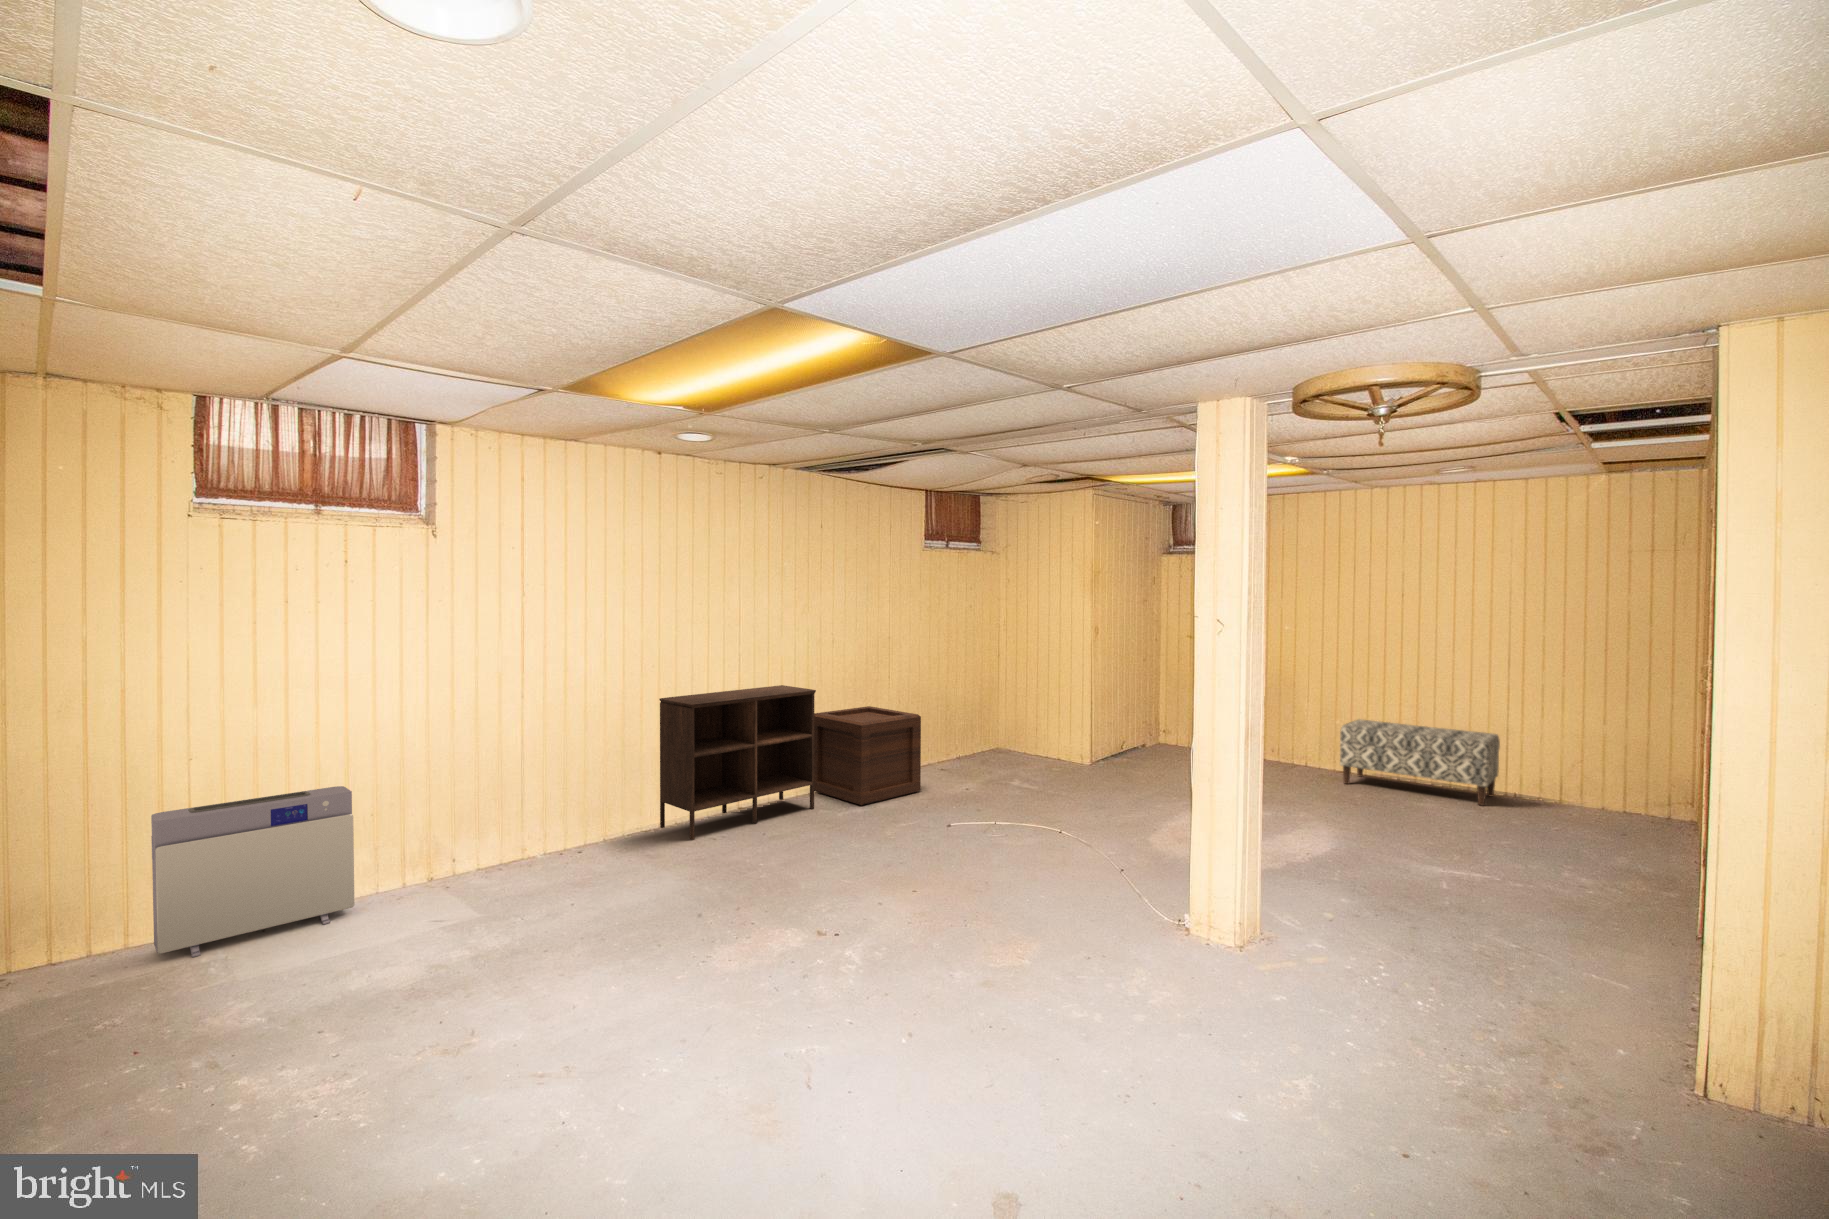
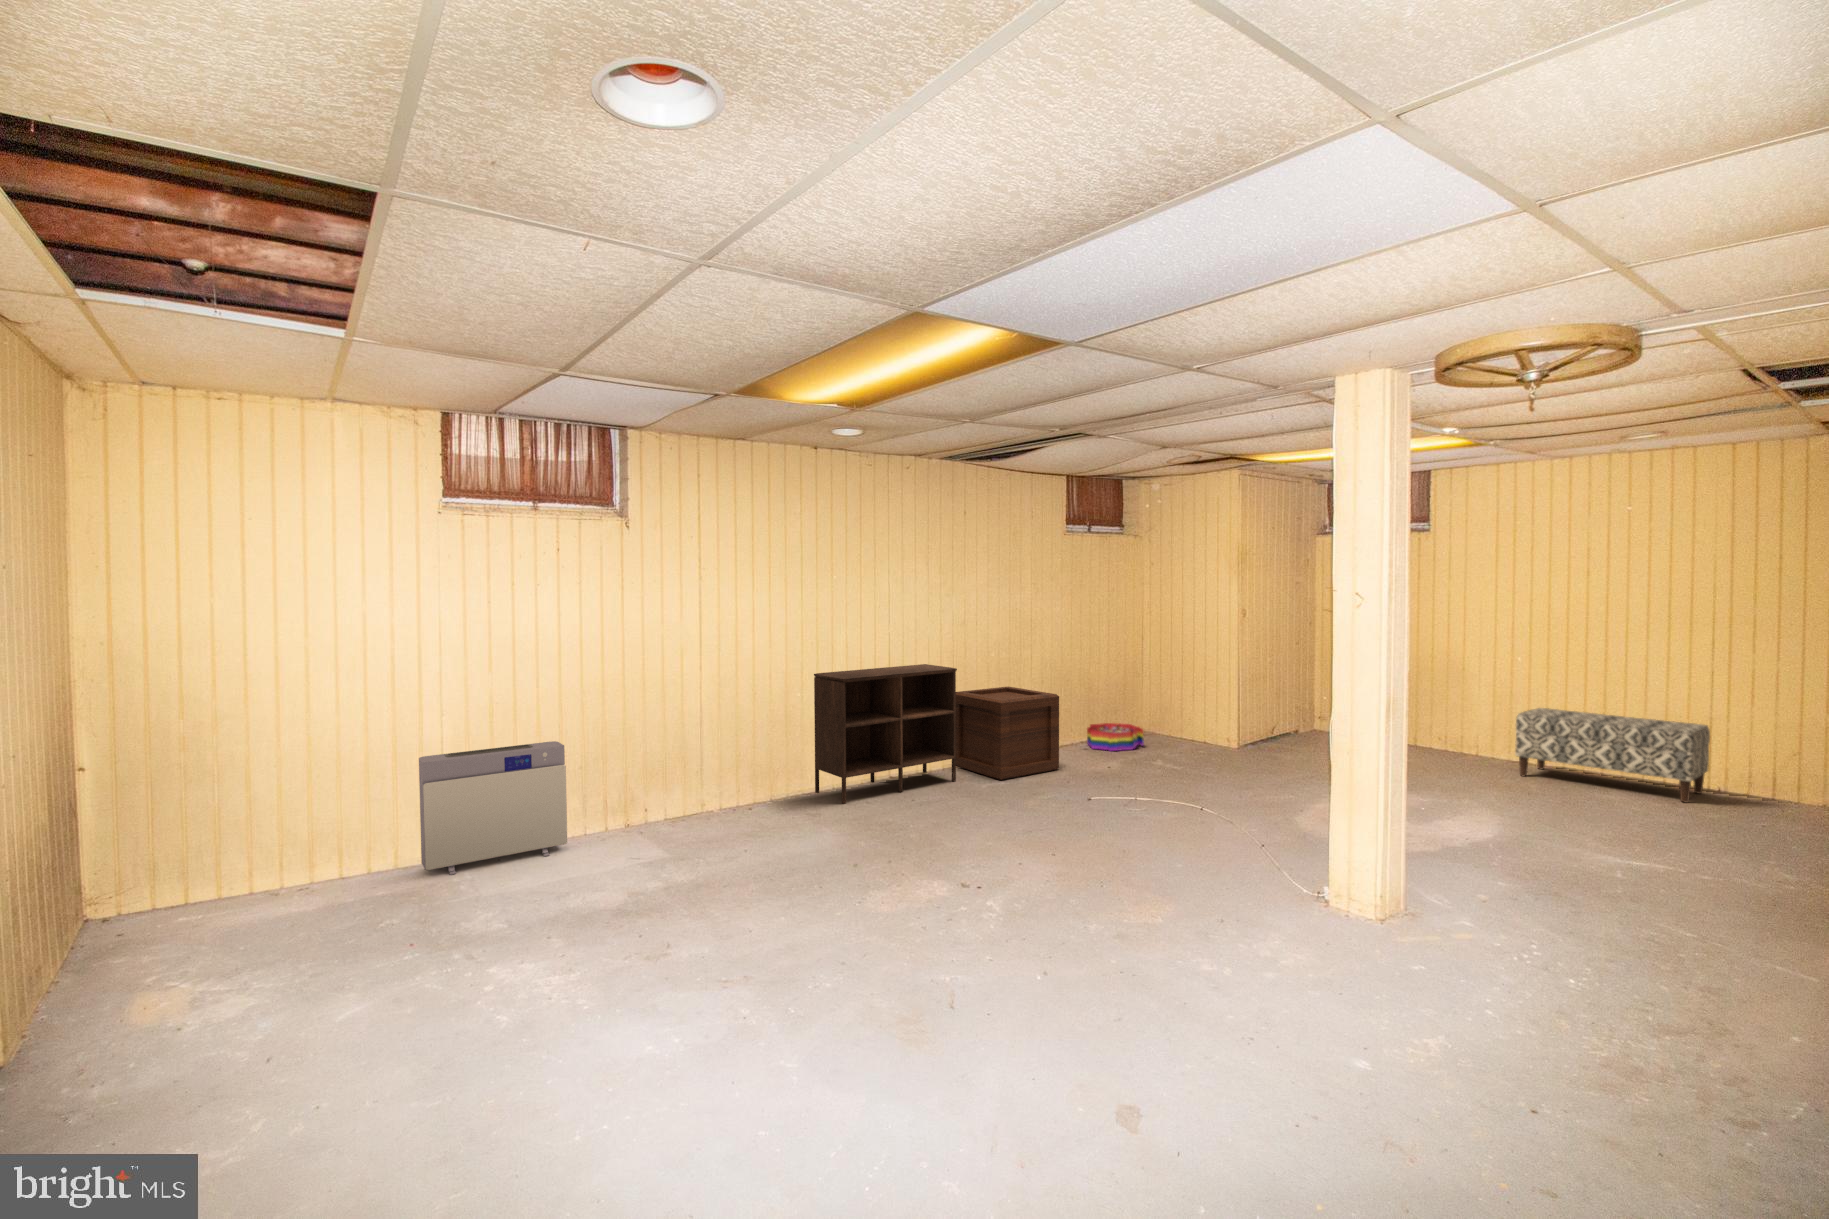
storage bin: none [948,740,1003,770] -> present [1087,723,1144,751]

